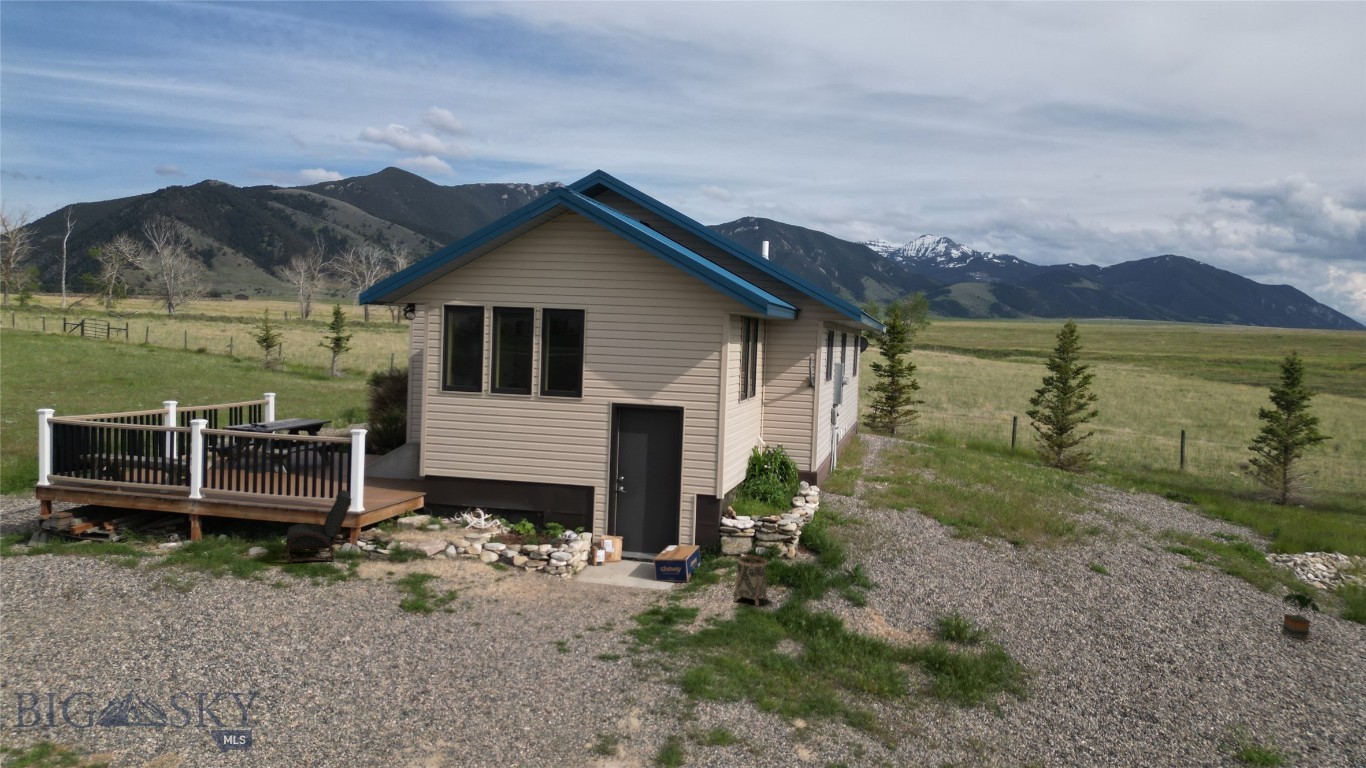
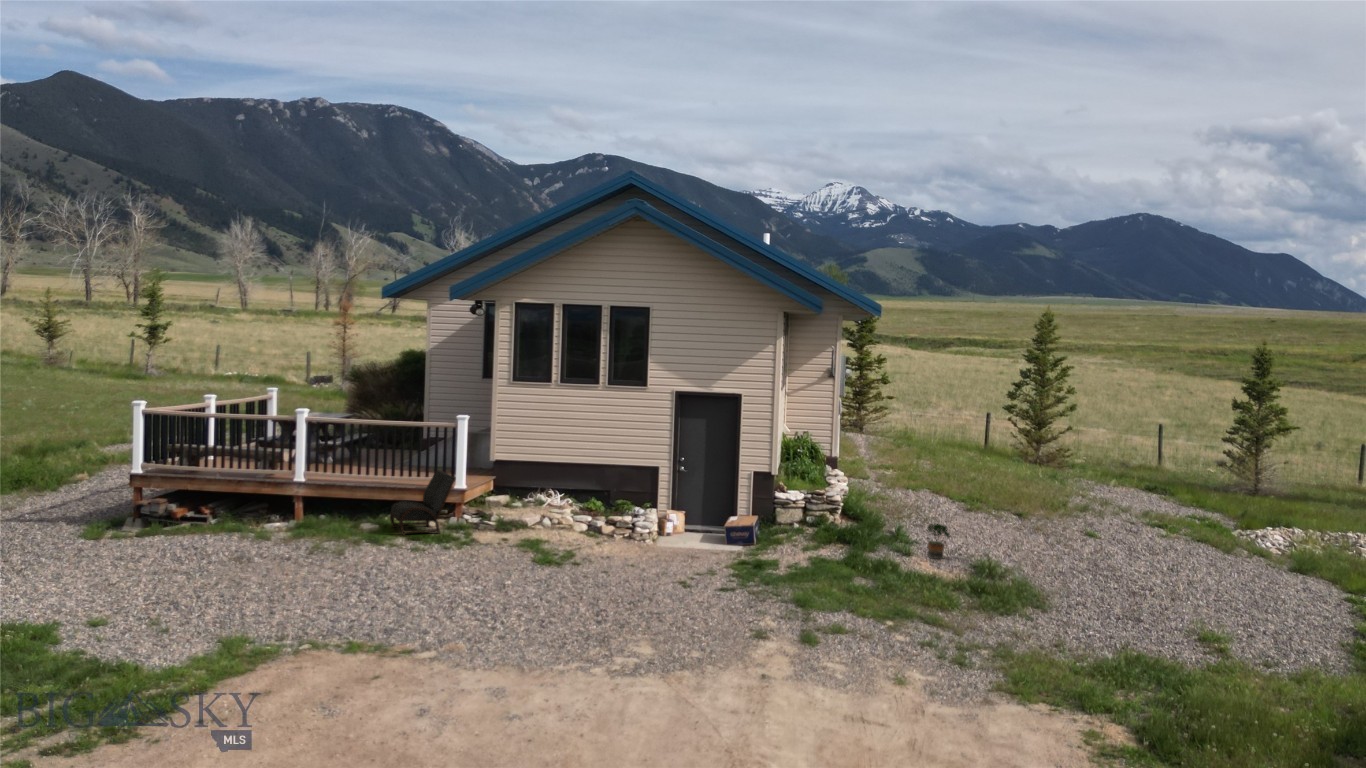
basket: present [734,555,767,606] -> none [803,520,831,560]
potted tree: present [1283,594,1319,639] -> present [927,524,950,559]

